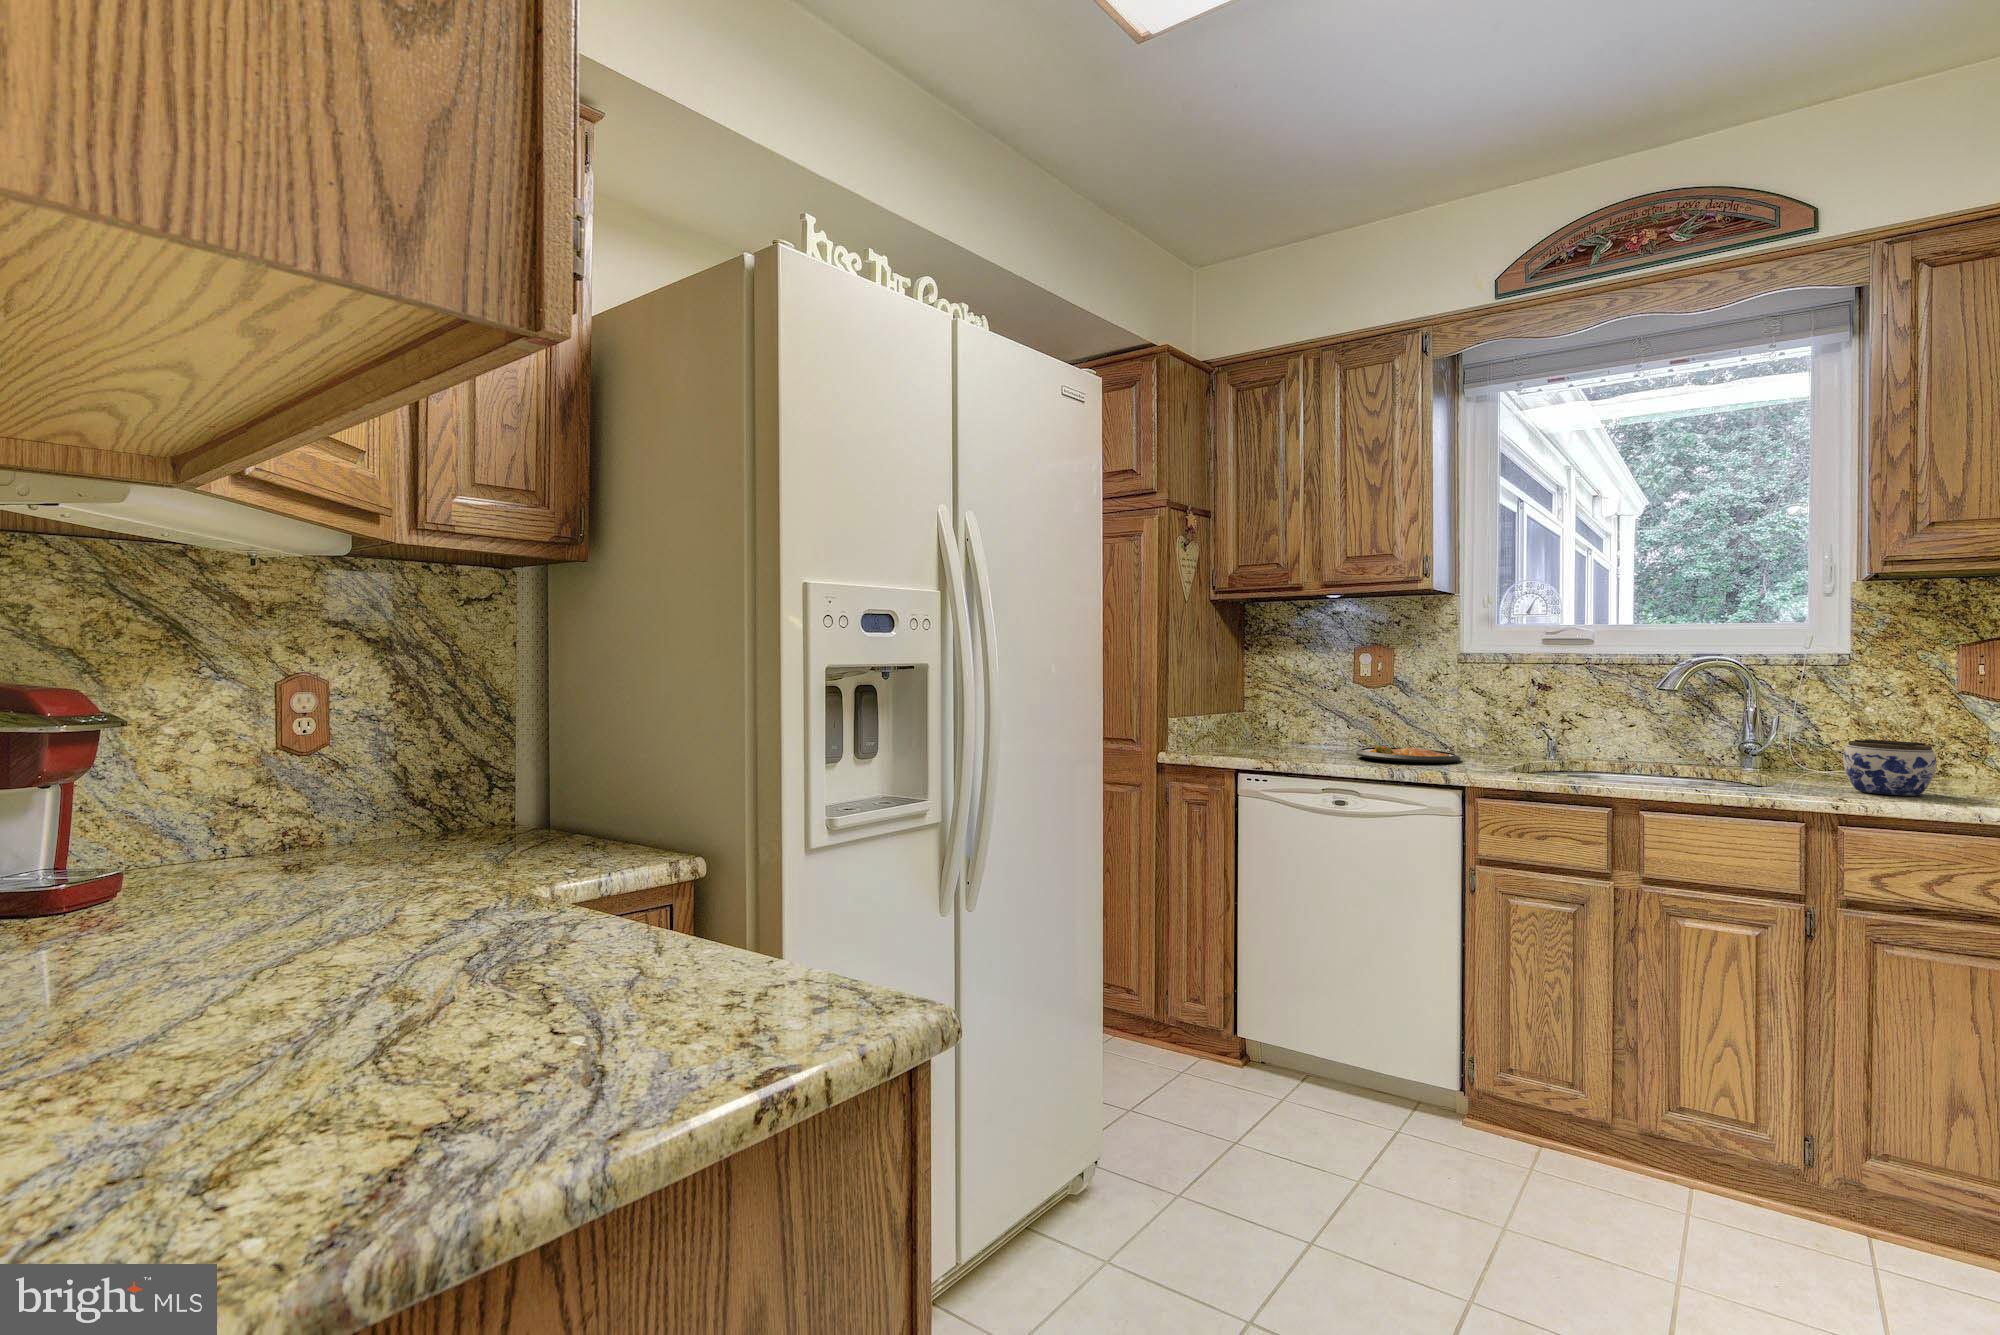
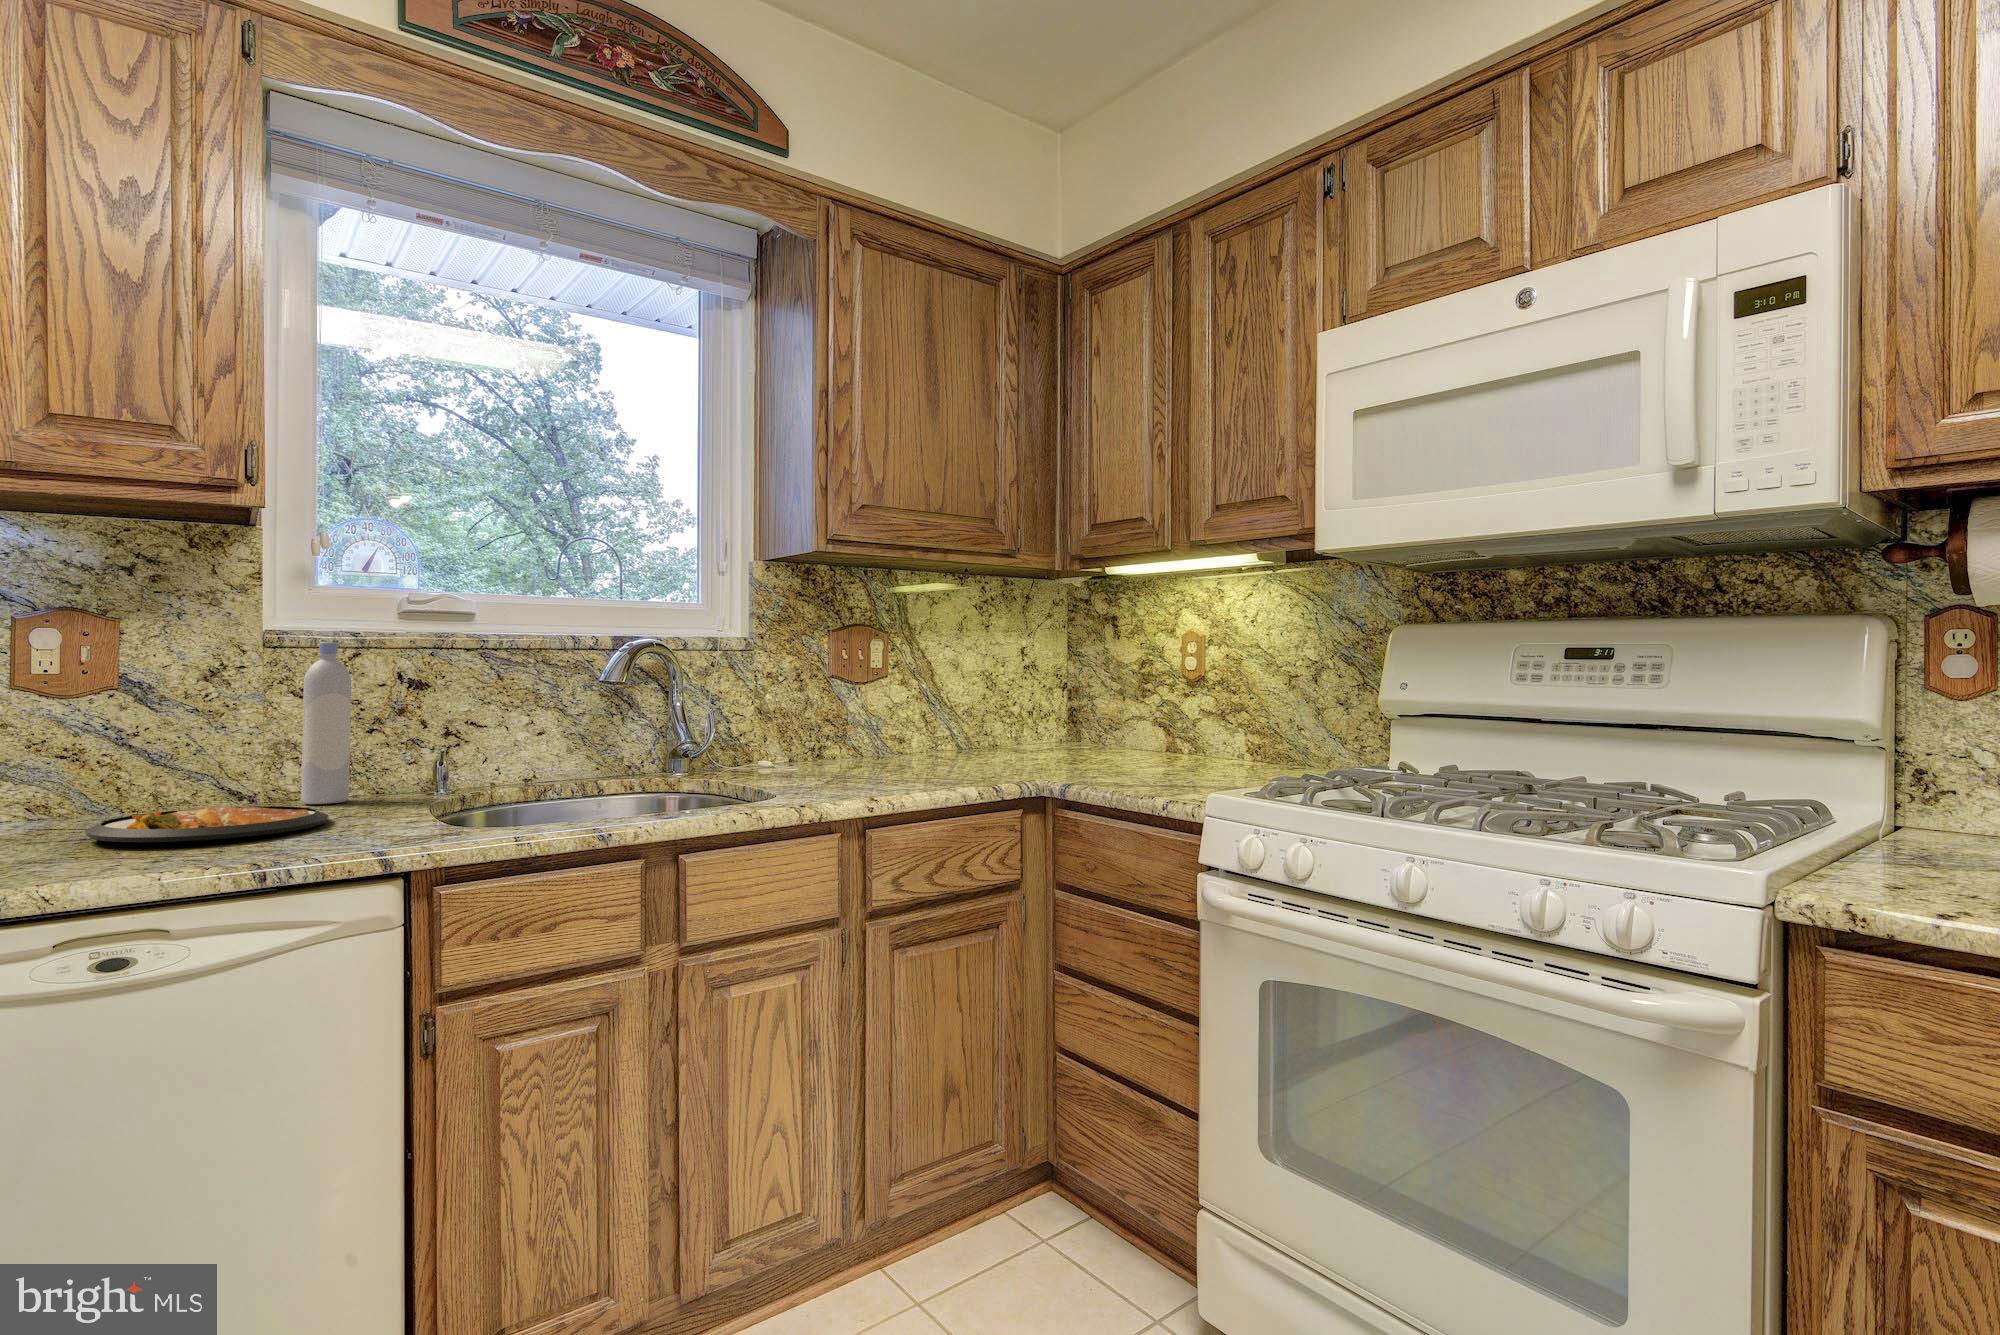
bottle: none [1471,661,1499,756] -> present [301,642,351,804]
jar: present [1843,739,1937,796] -> none [825,728,900,786]

